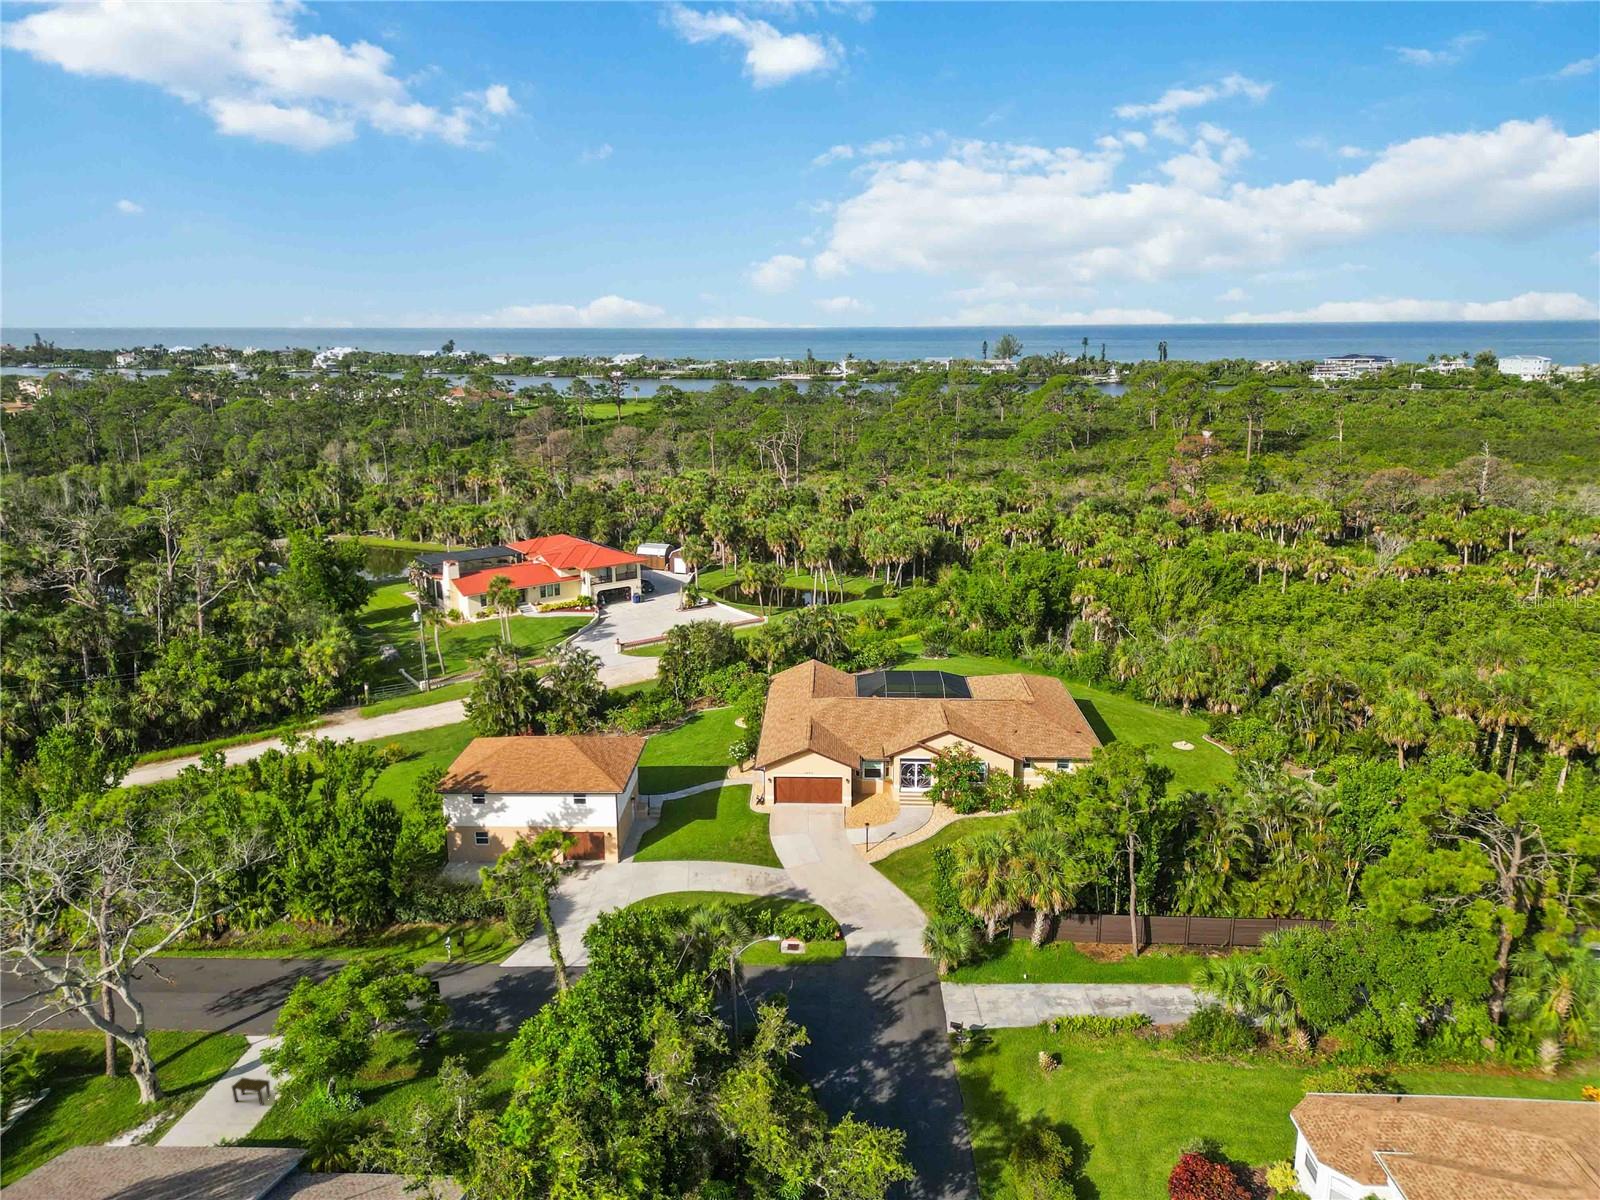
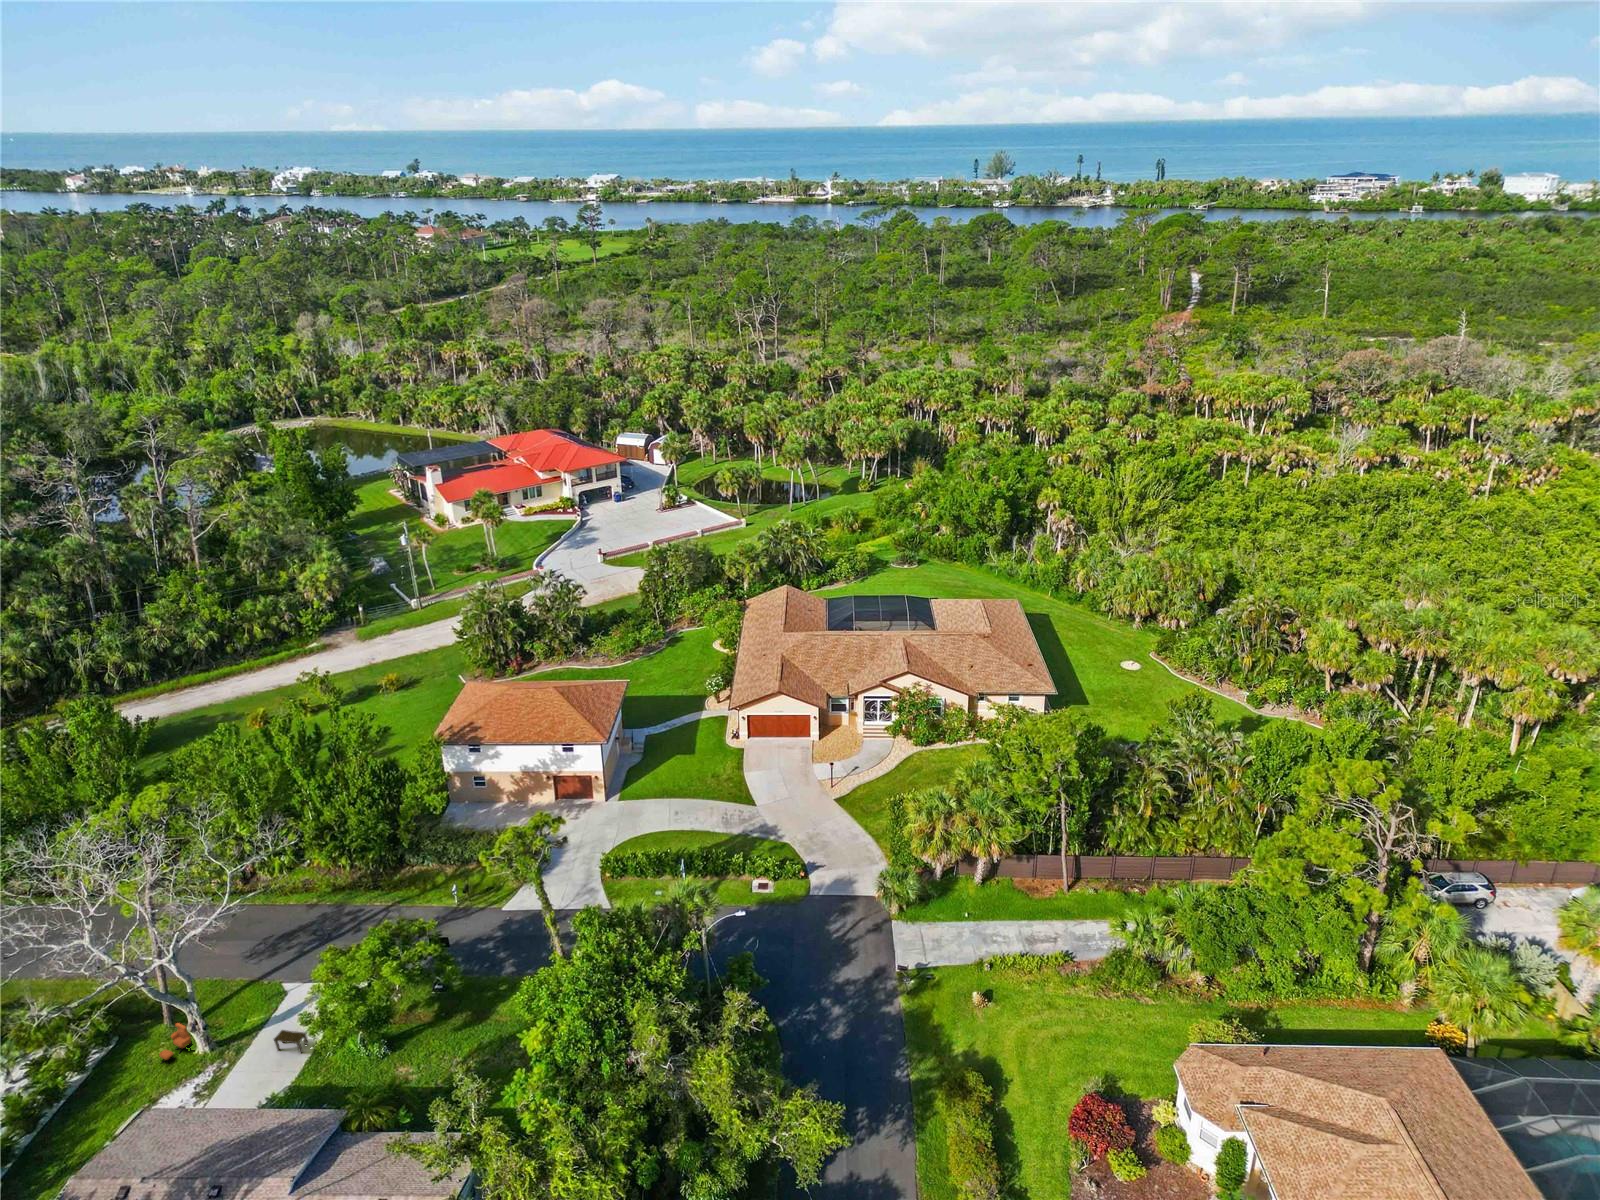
lounge chair: none [98,1066,138,1115] -> present [159,1023,191,1063]

